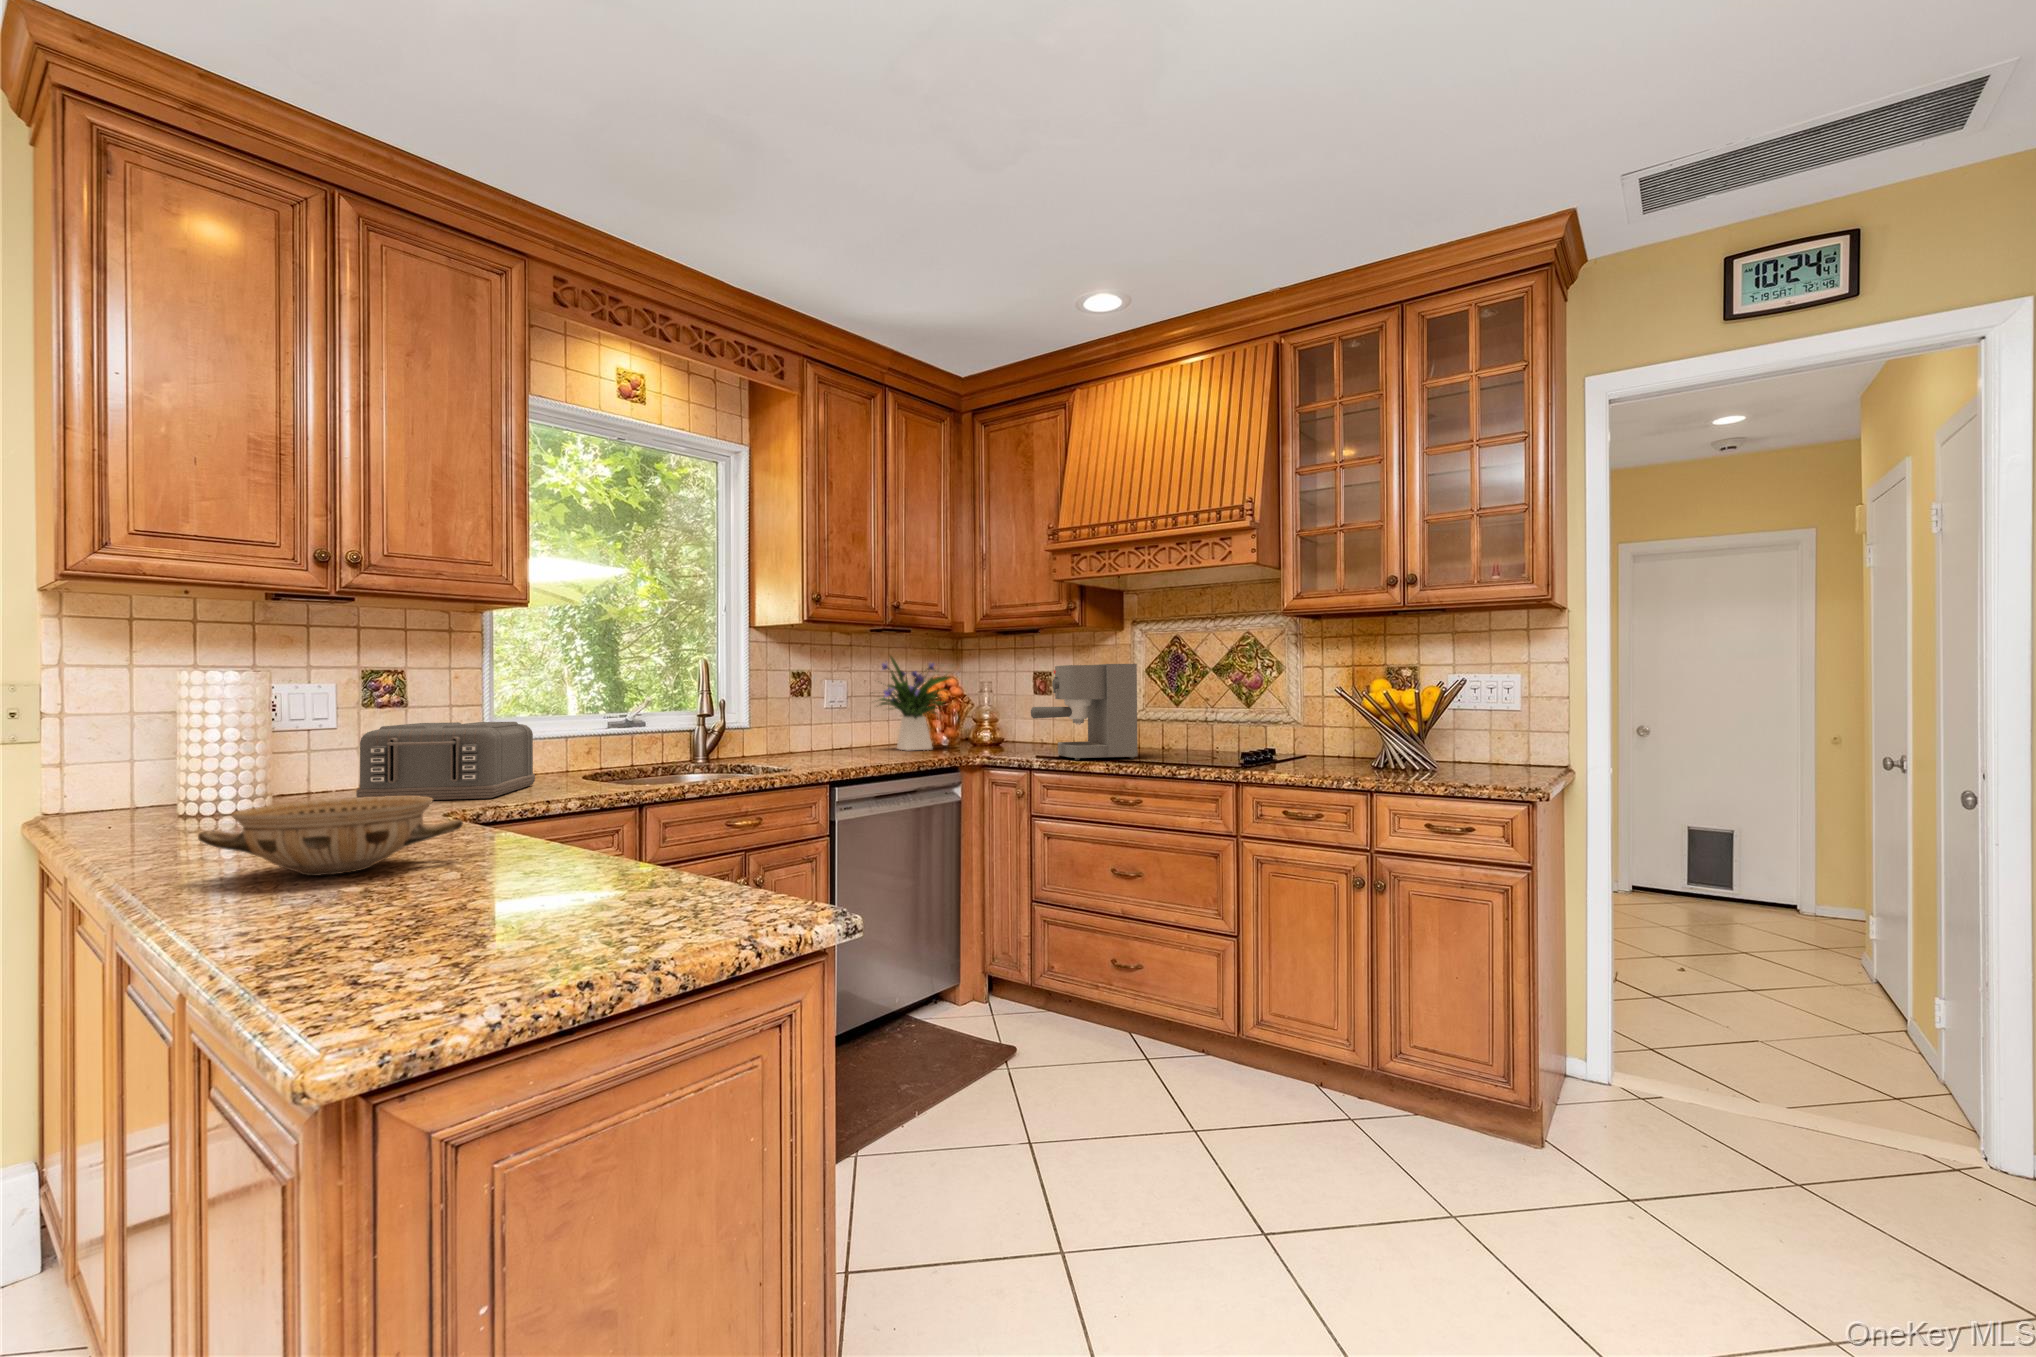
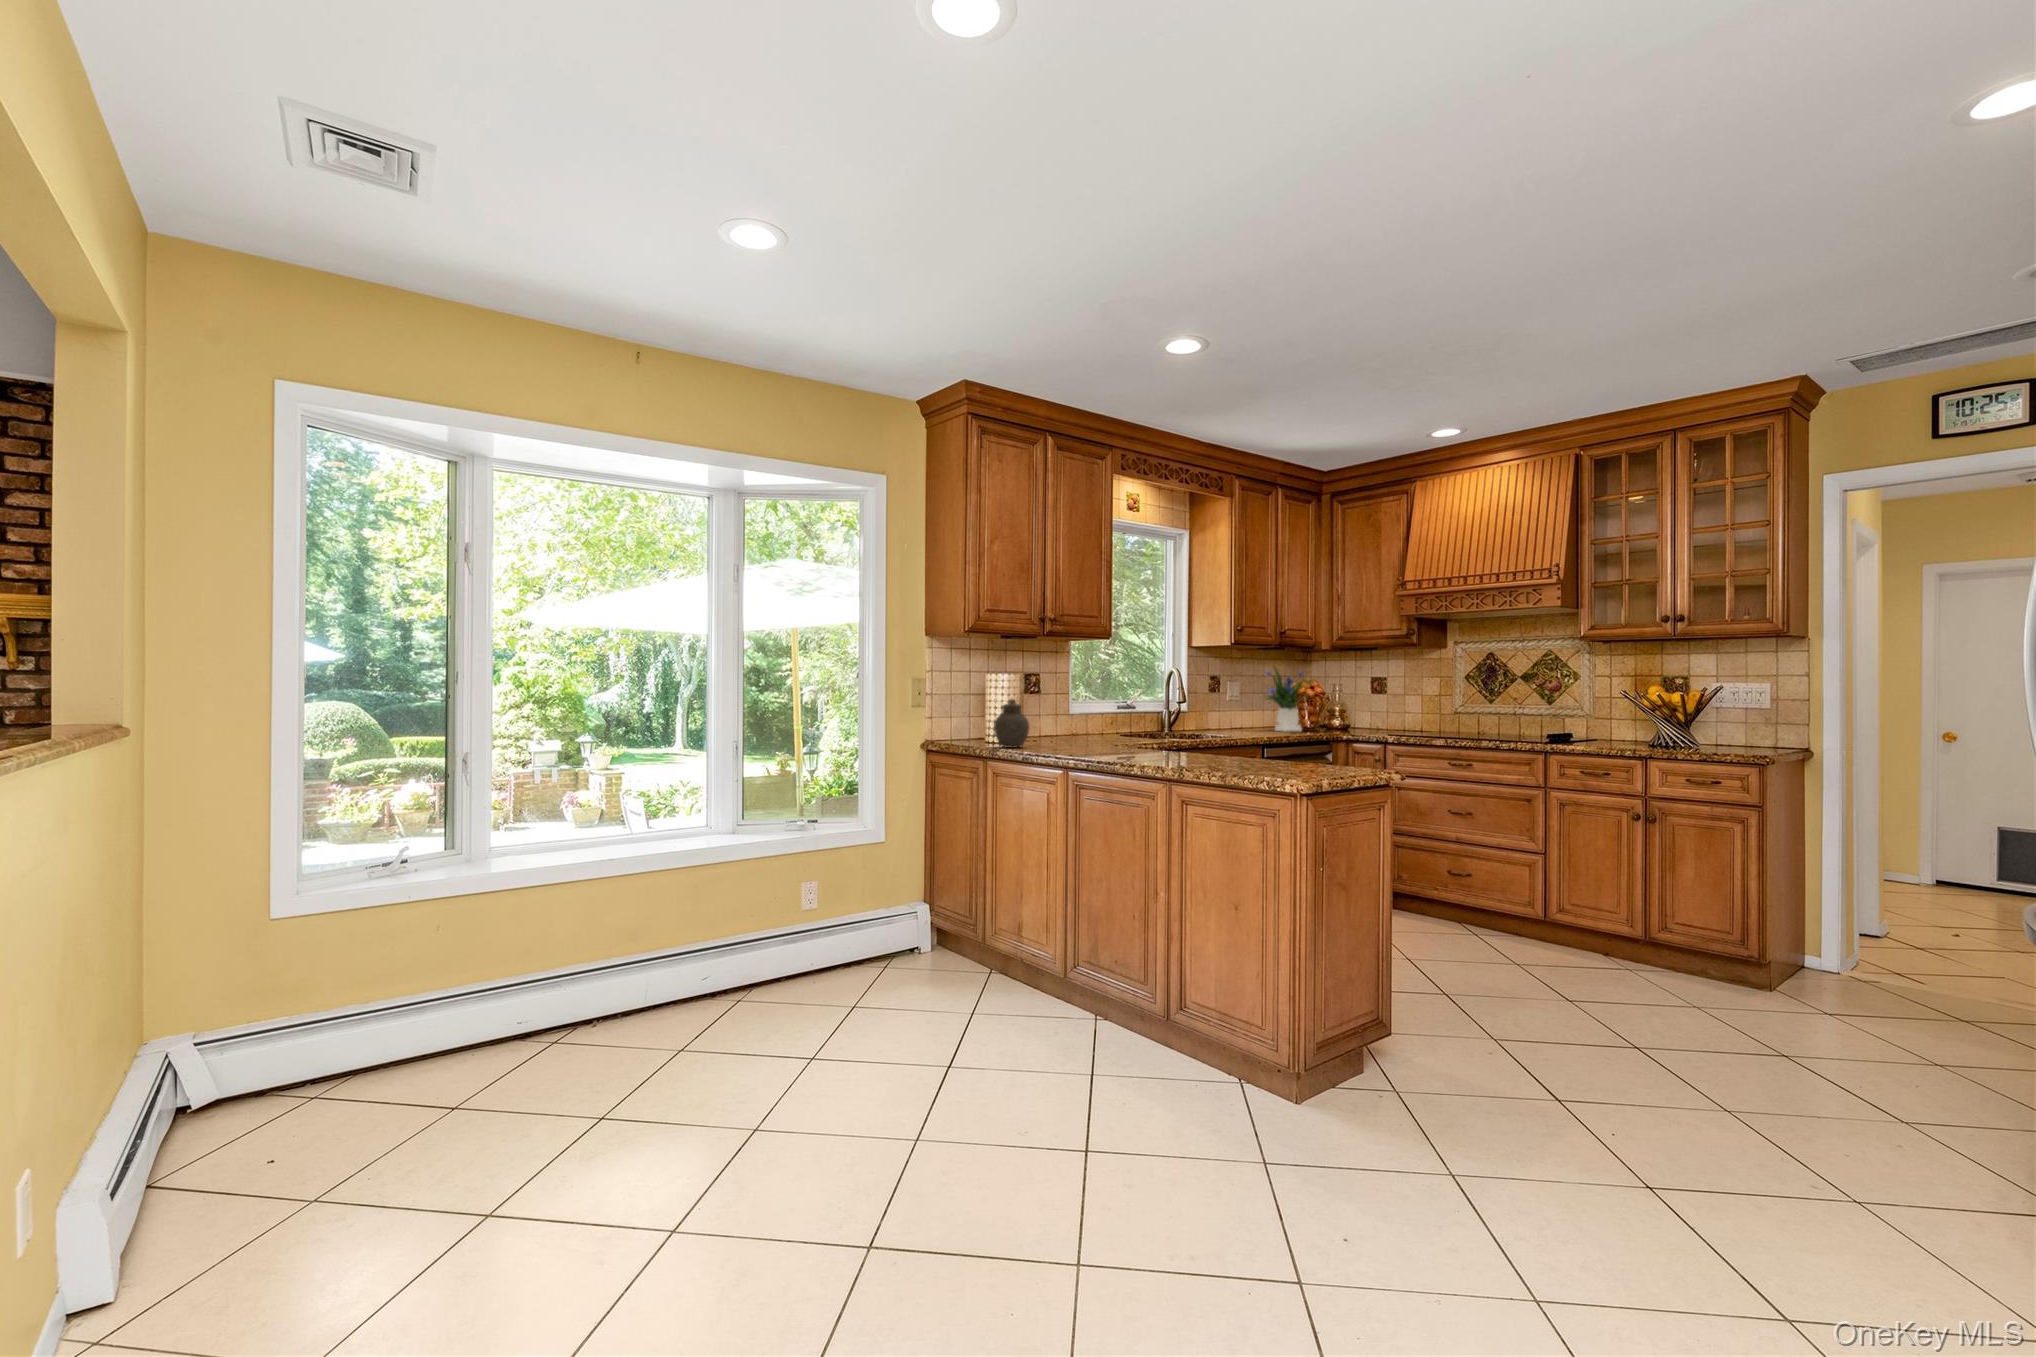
coffee maker: present [1031,664,1138,760] -> none [1387,673,1466,739]
toaster: present [356,722,535,800] -> none [1045,702,1110,742]
jar: none [95,729,204,838] -> present [994,699,1029,748]
ceramic bowl: present [198,796,463,876] -> none [1102,729,1186,757]

